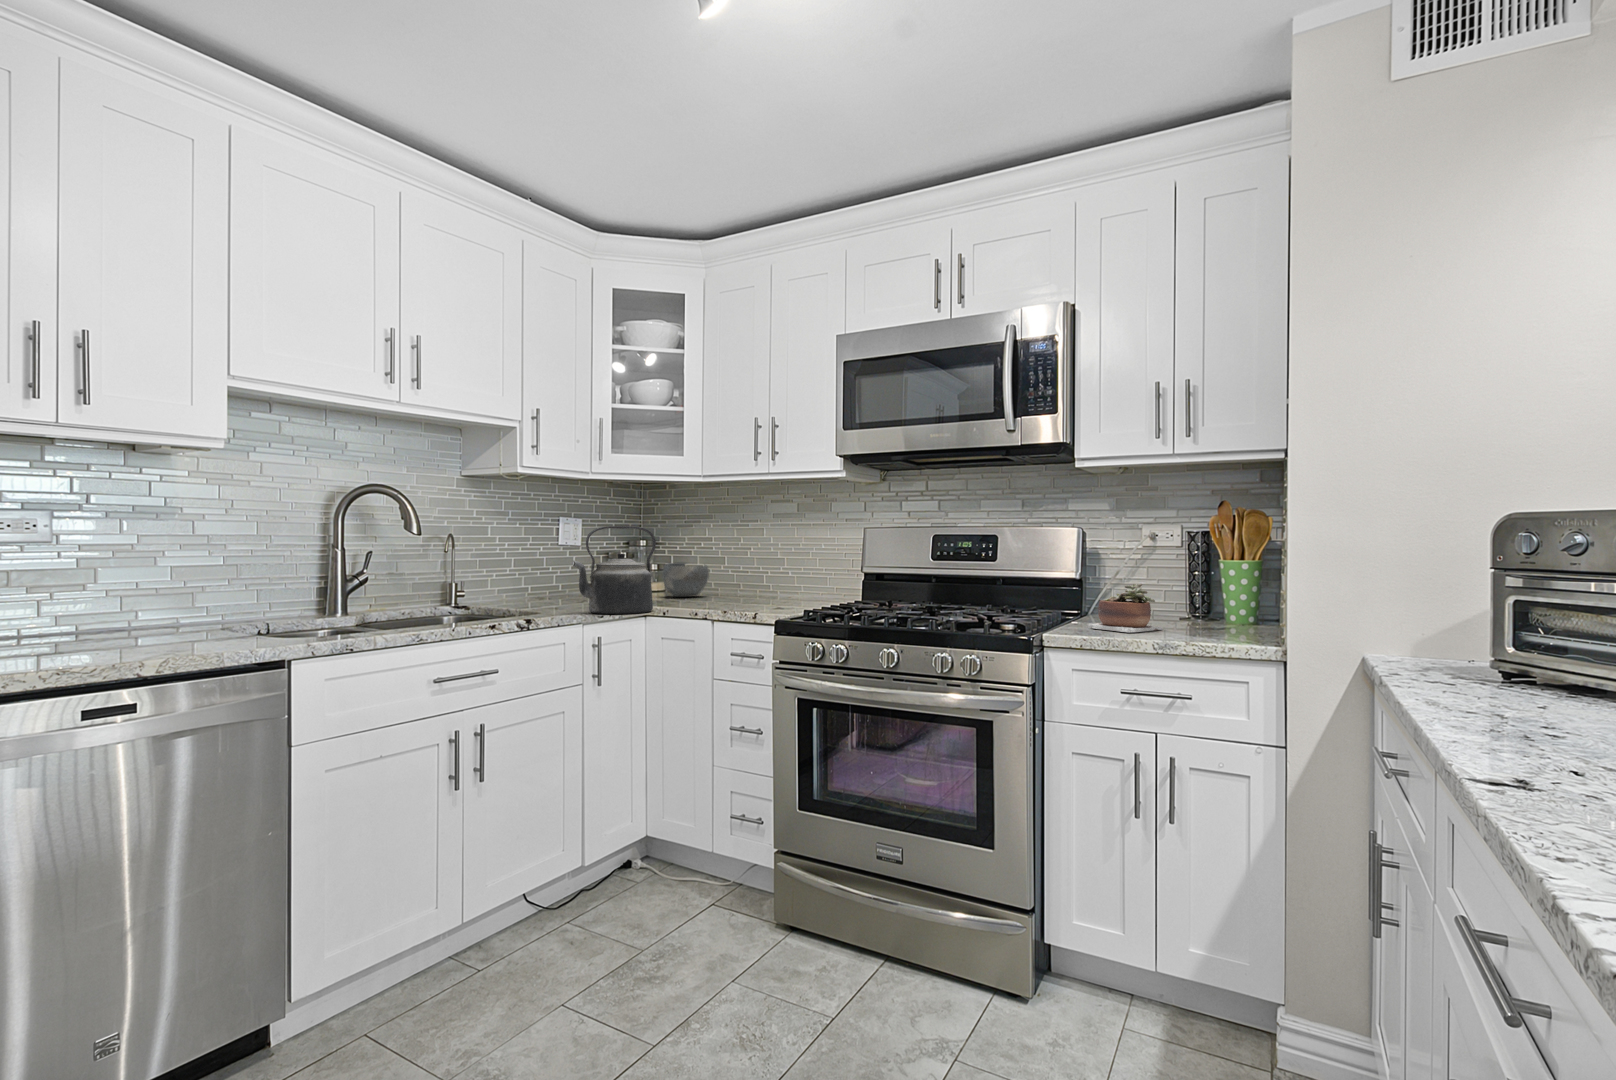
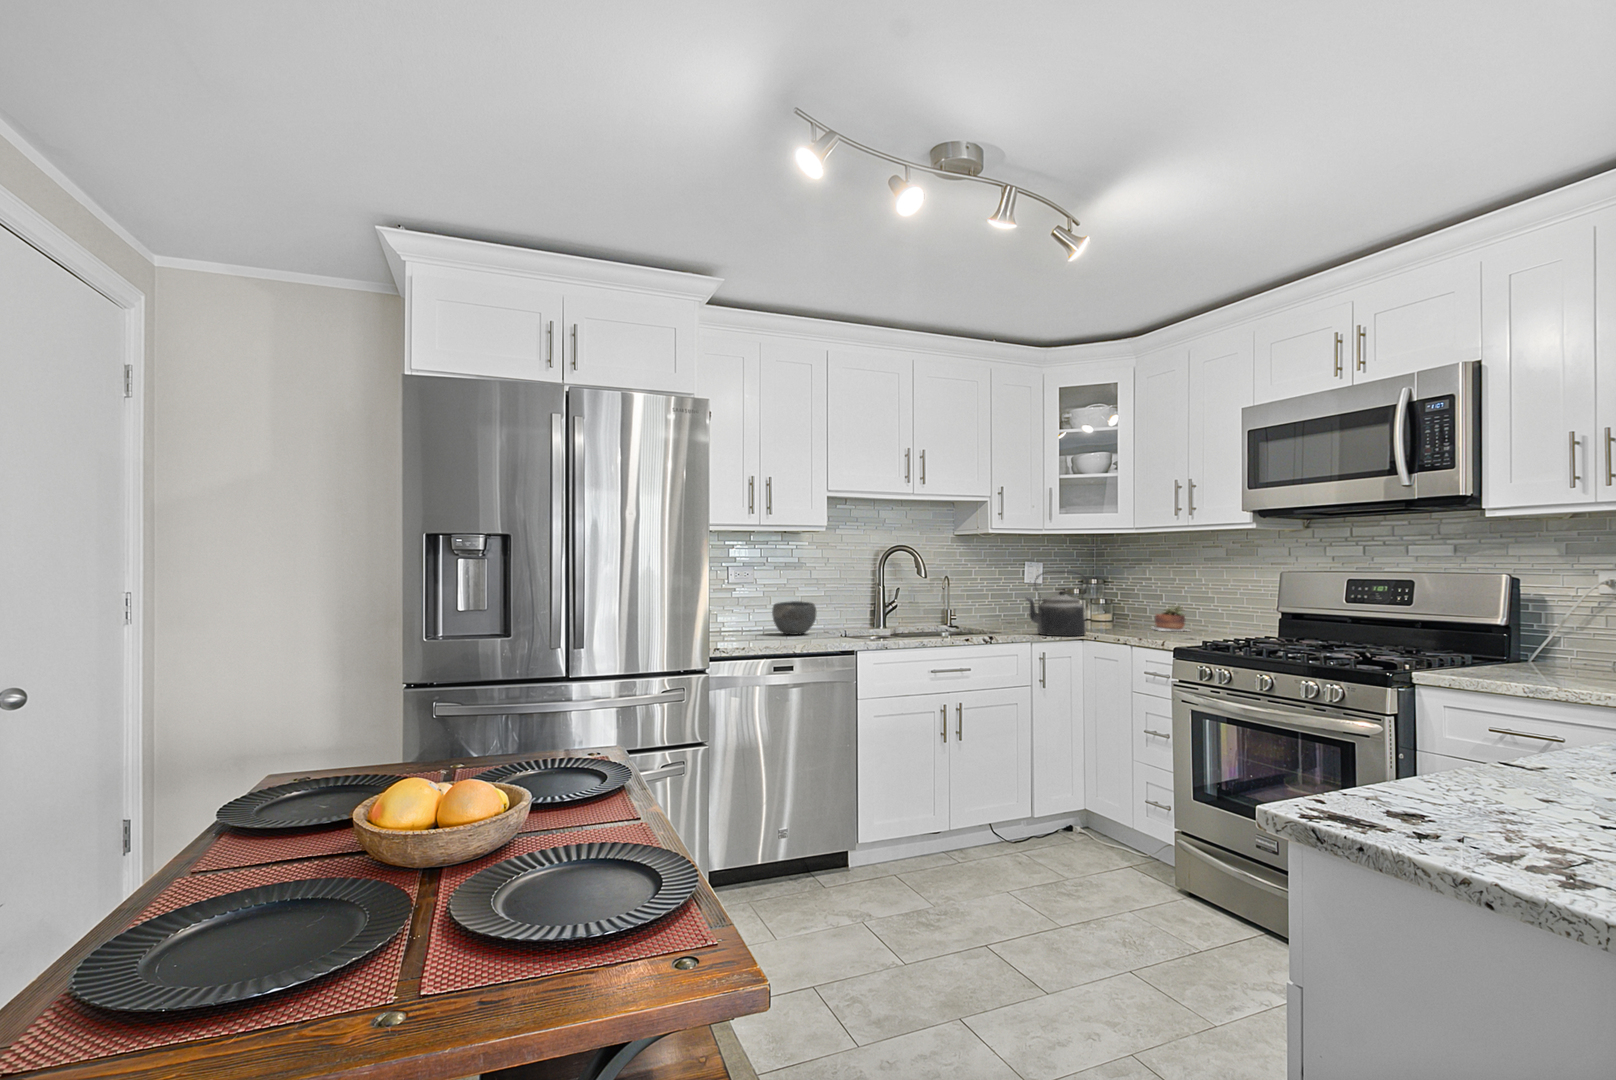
bowl: present [662,563,709,597] -> present [772,601,816,635]
succulent plant: present [1087,584,1163,633] -> present [1152,605,1189,631]

